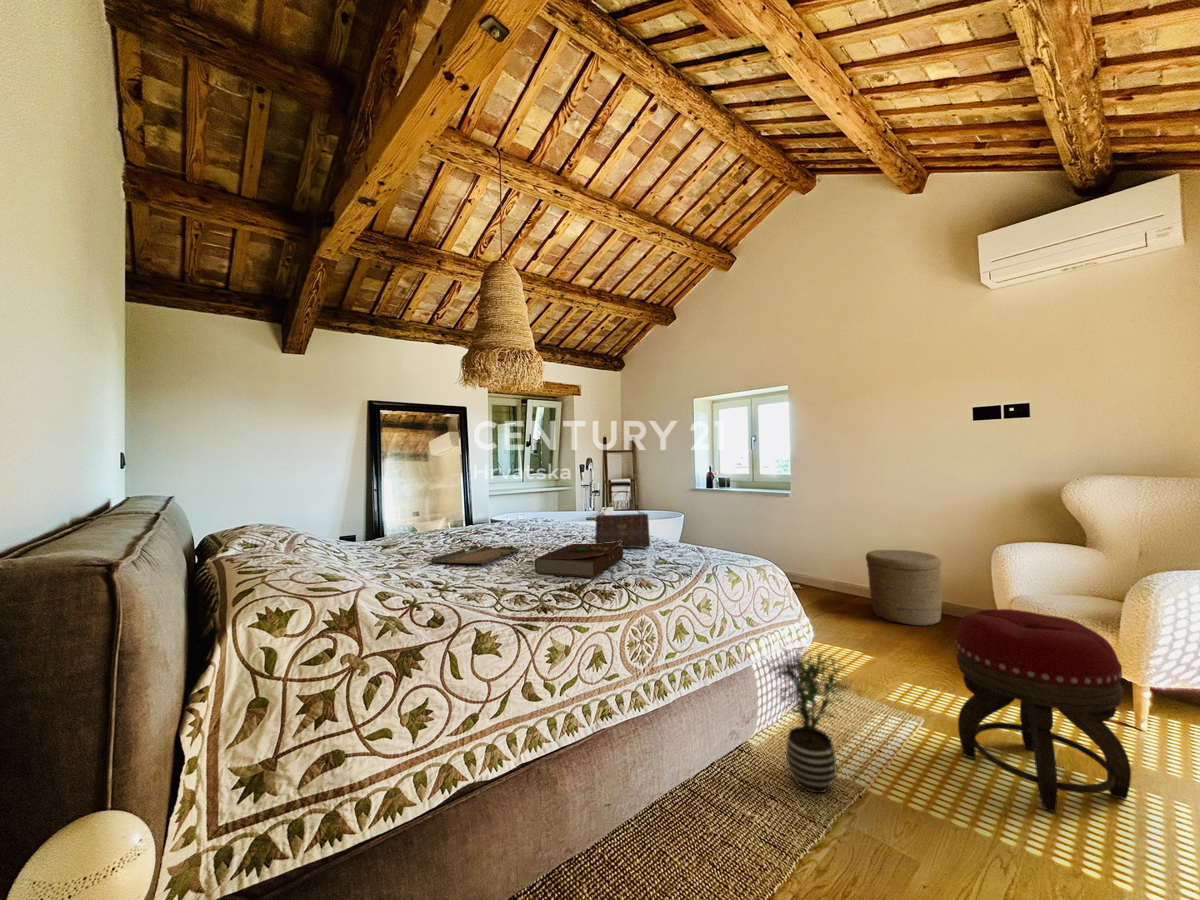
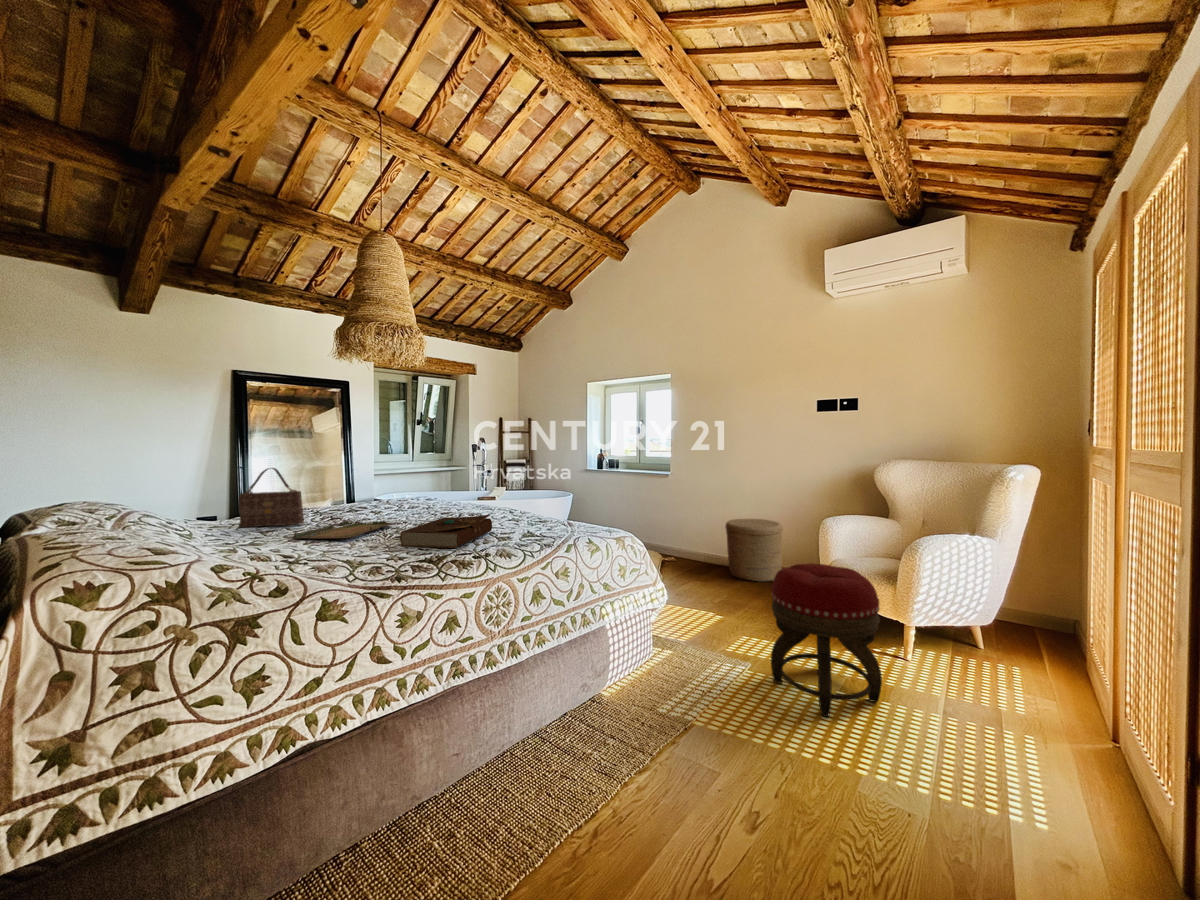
handbag: present [595,503,650,548] -> present [239,468,304,527]
potted plant: present [770,650,861,793] -> none [616,603,694,723]

